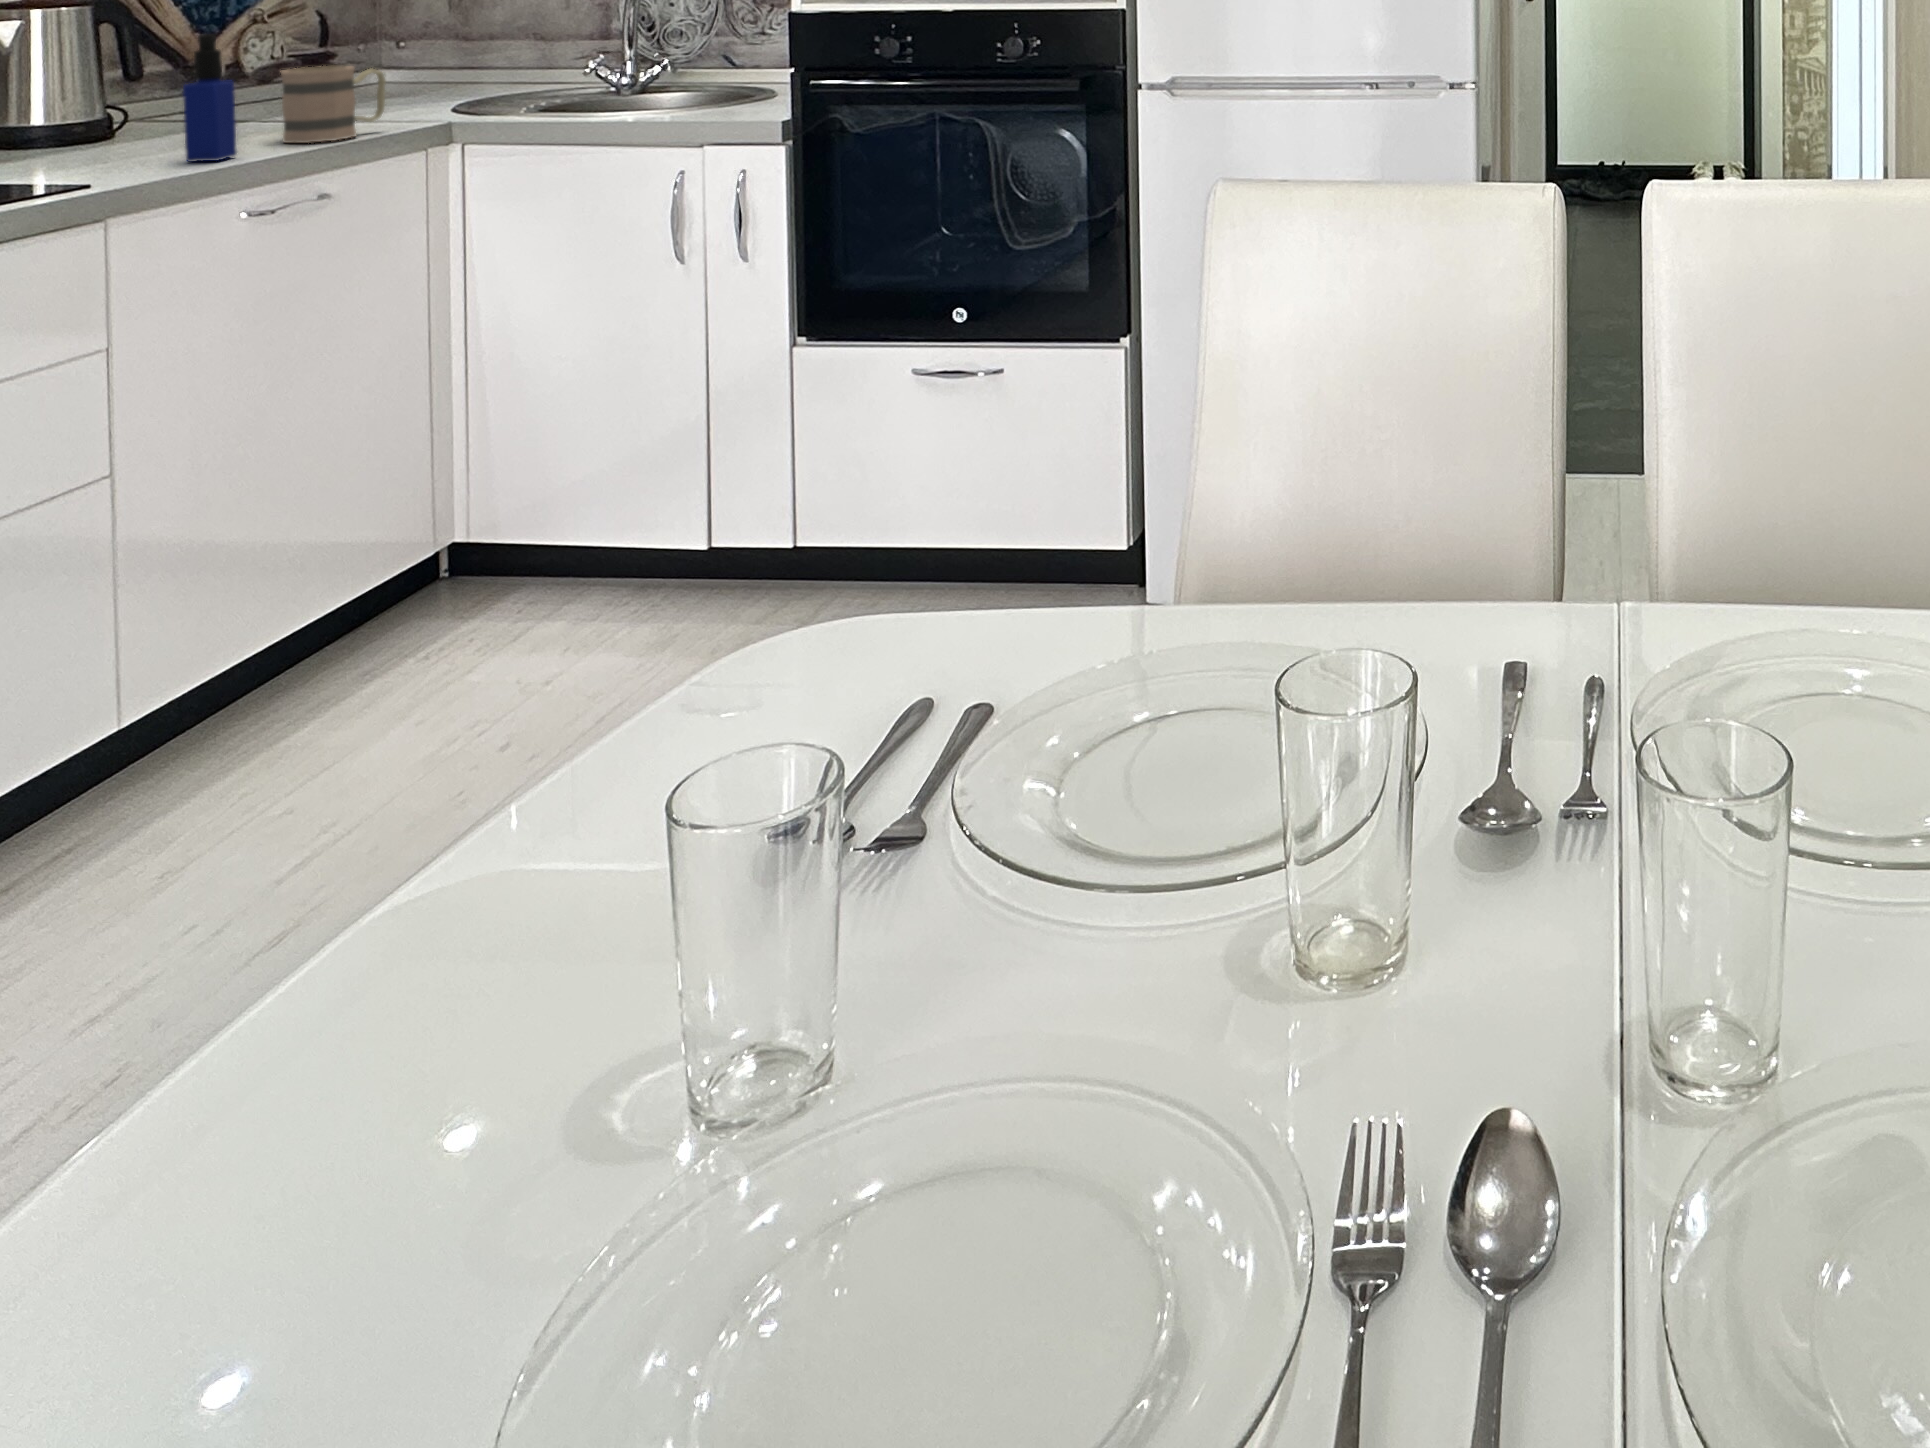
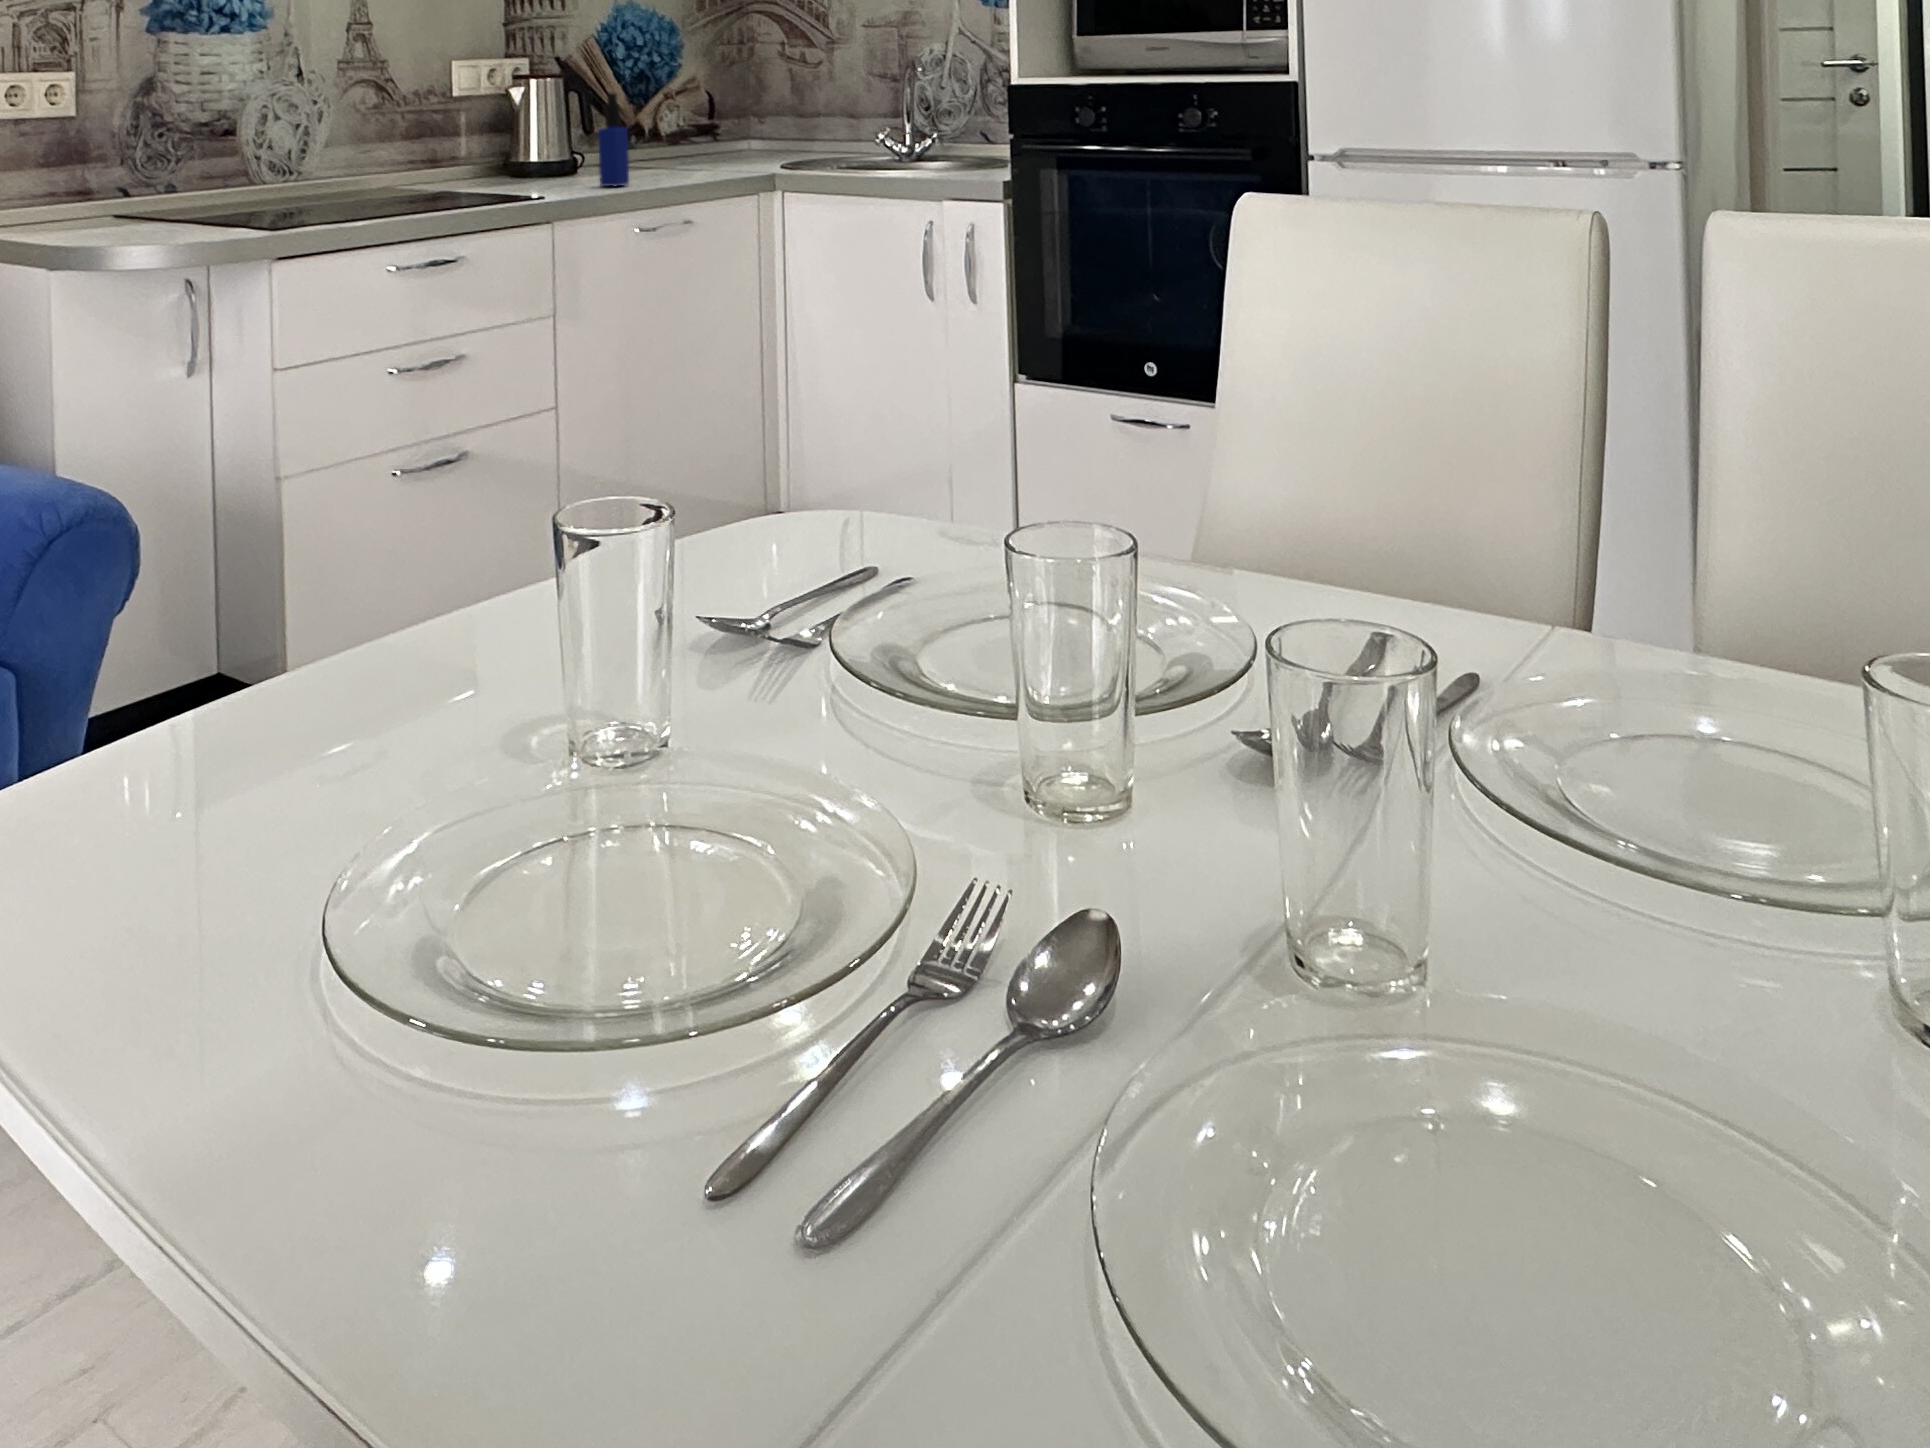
mug: present [281,66,386,143] -> none [659,123,725,180]

